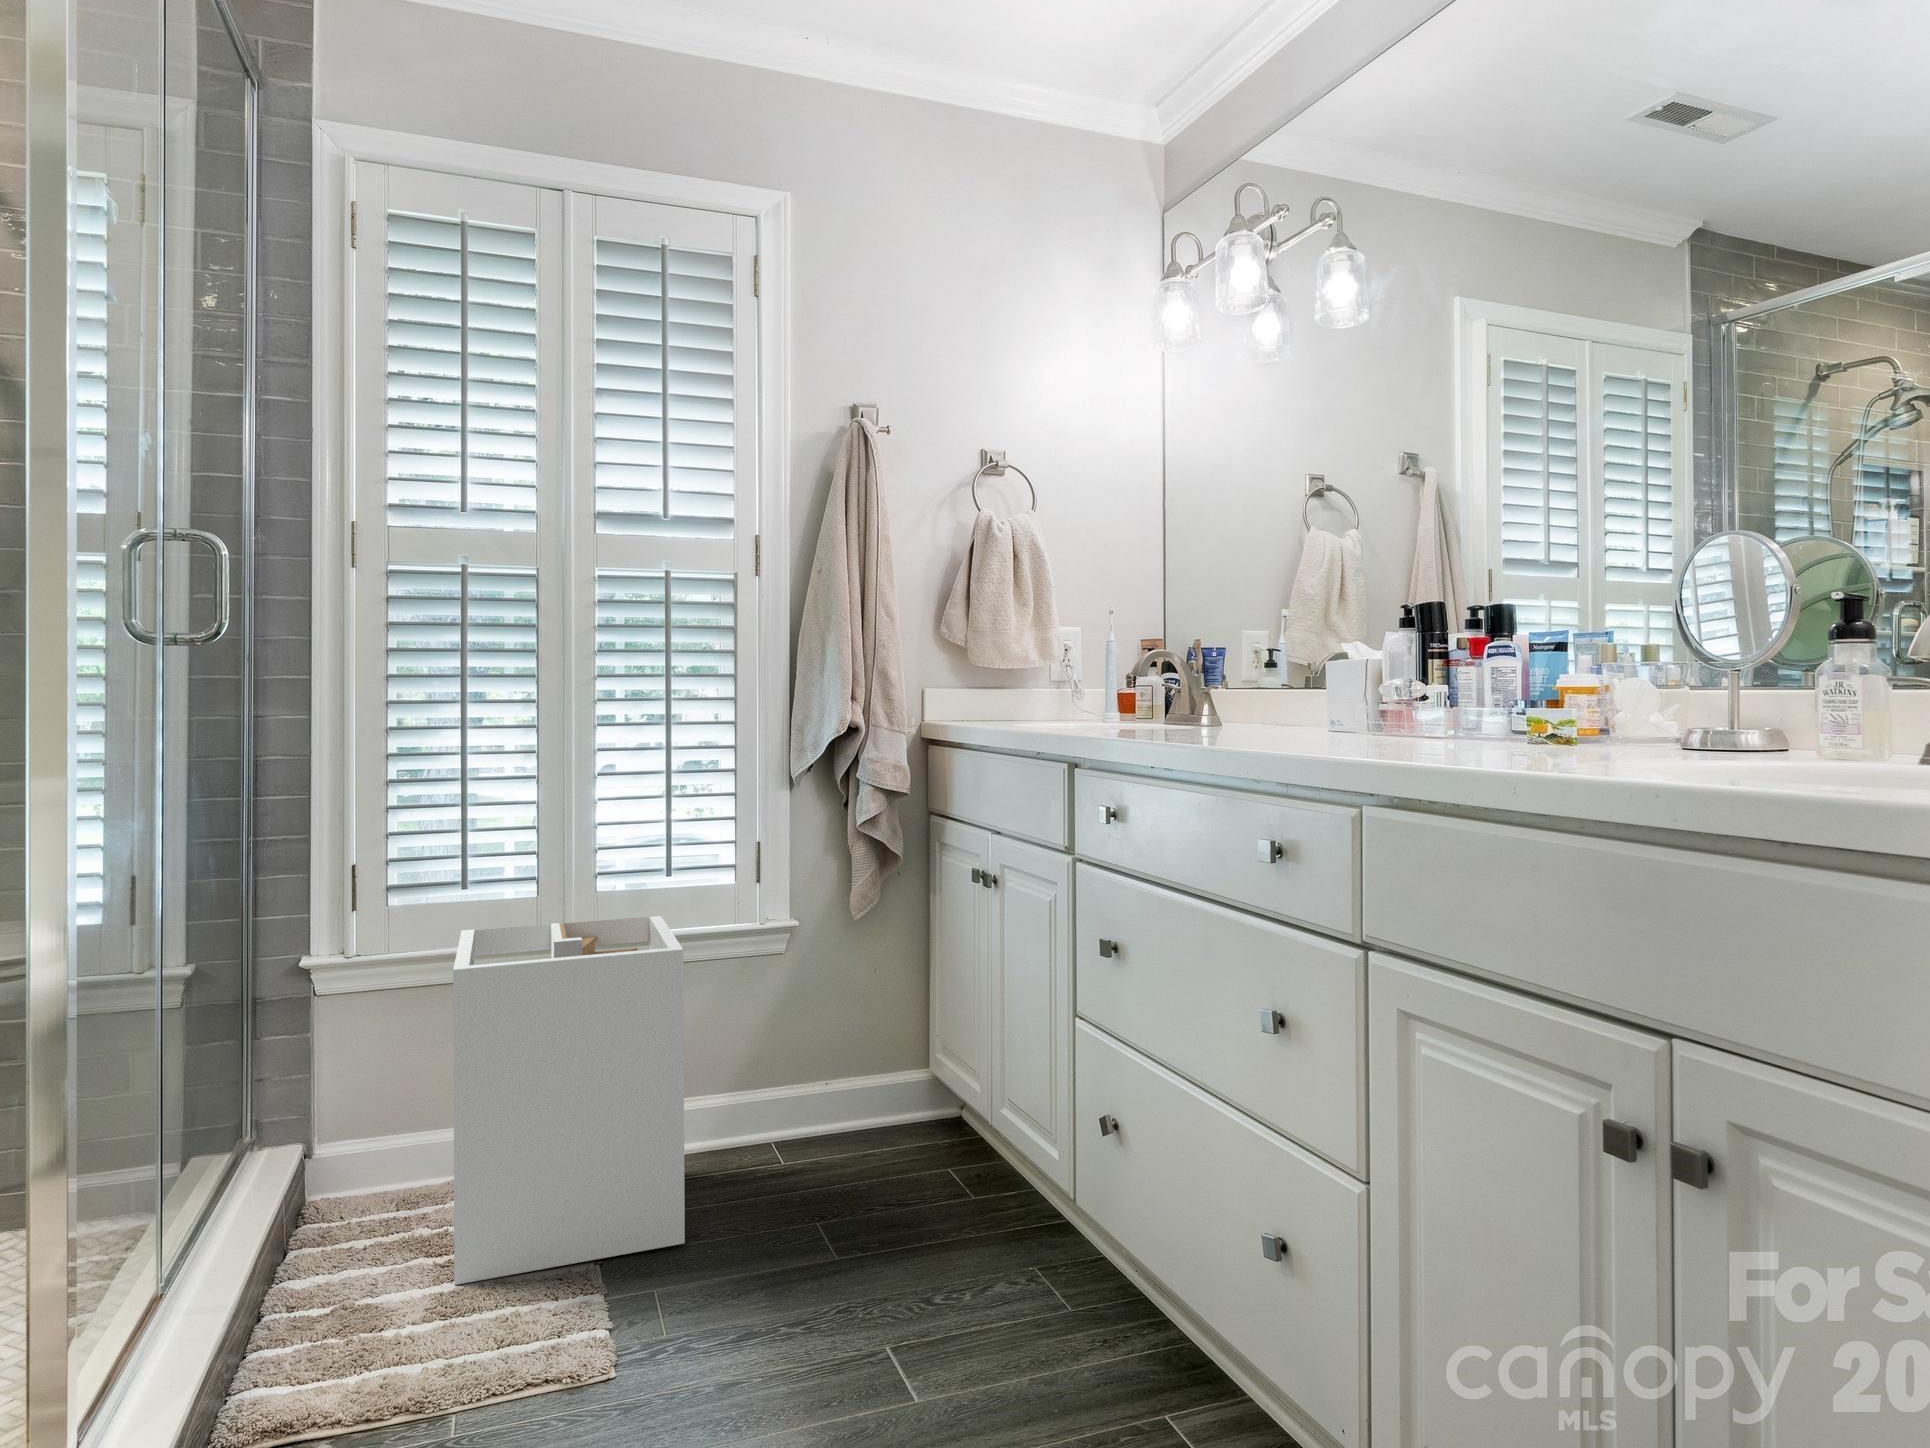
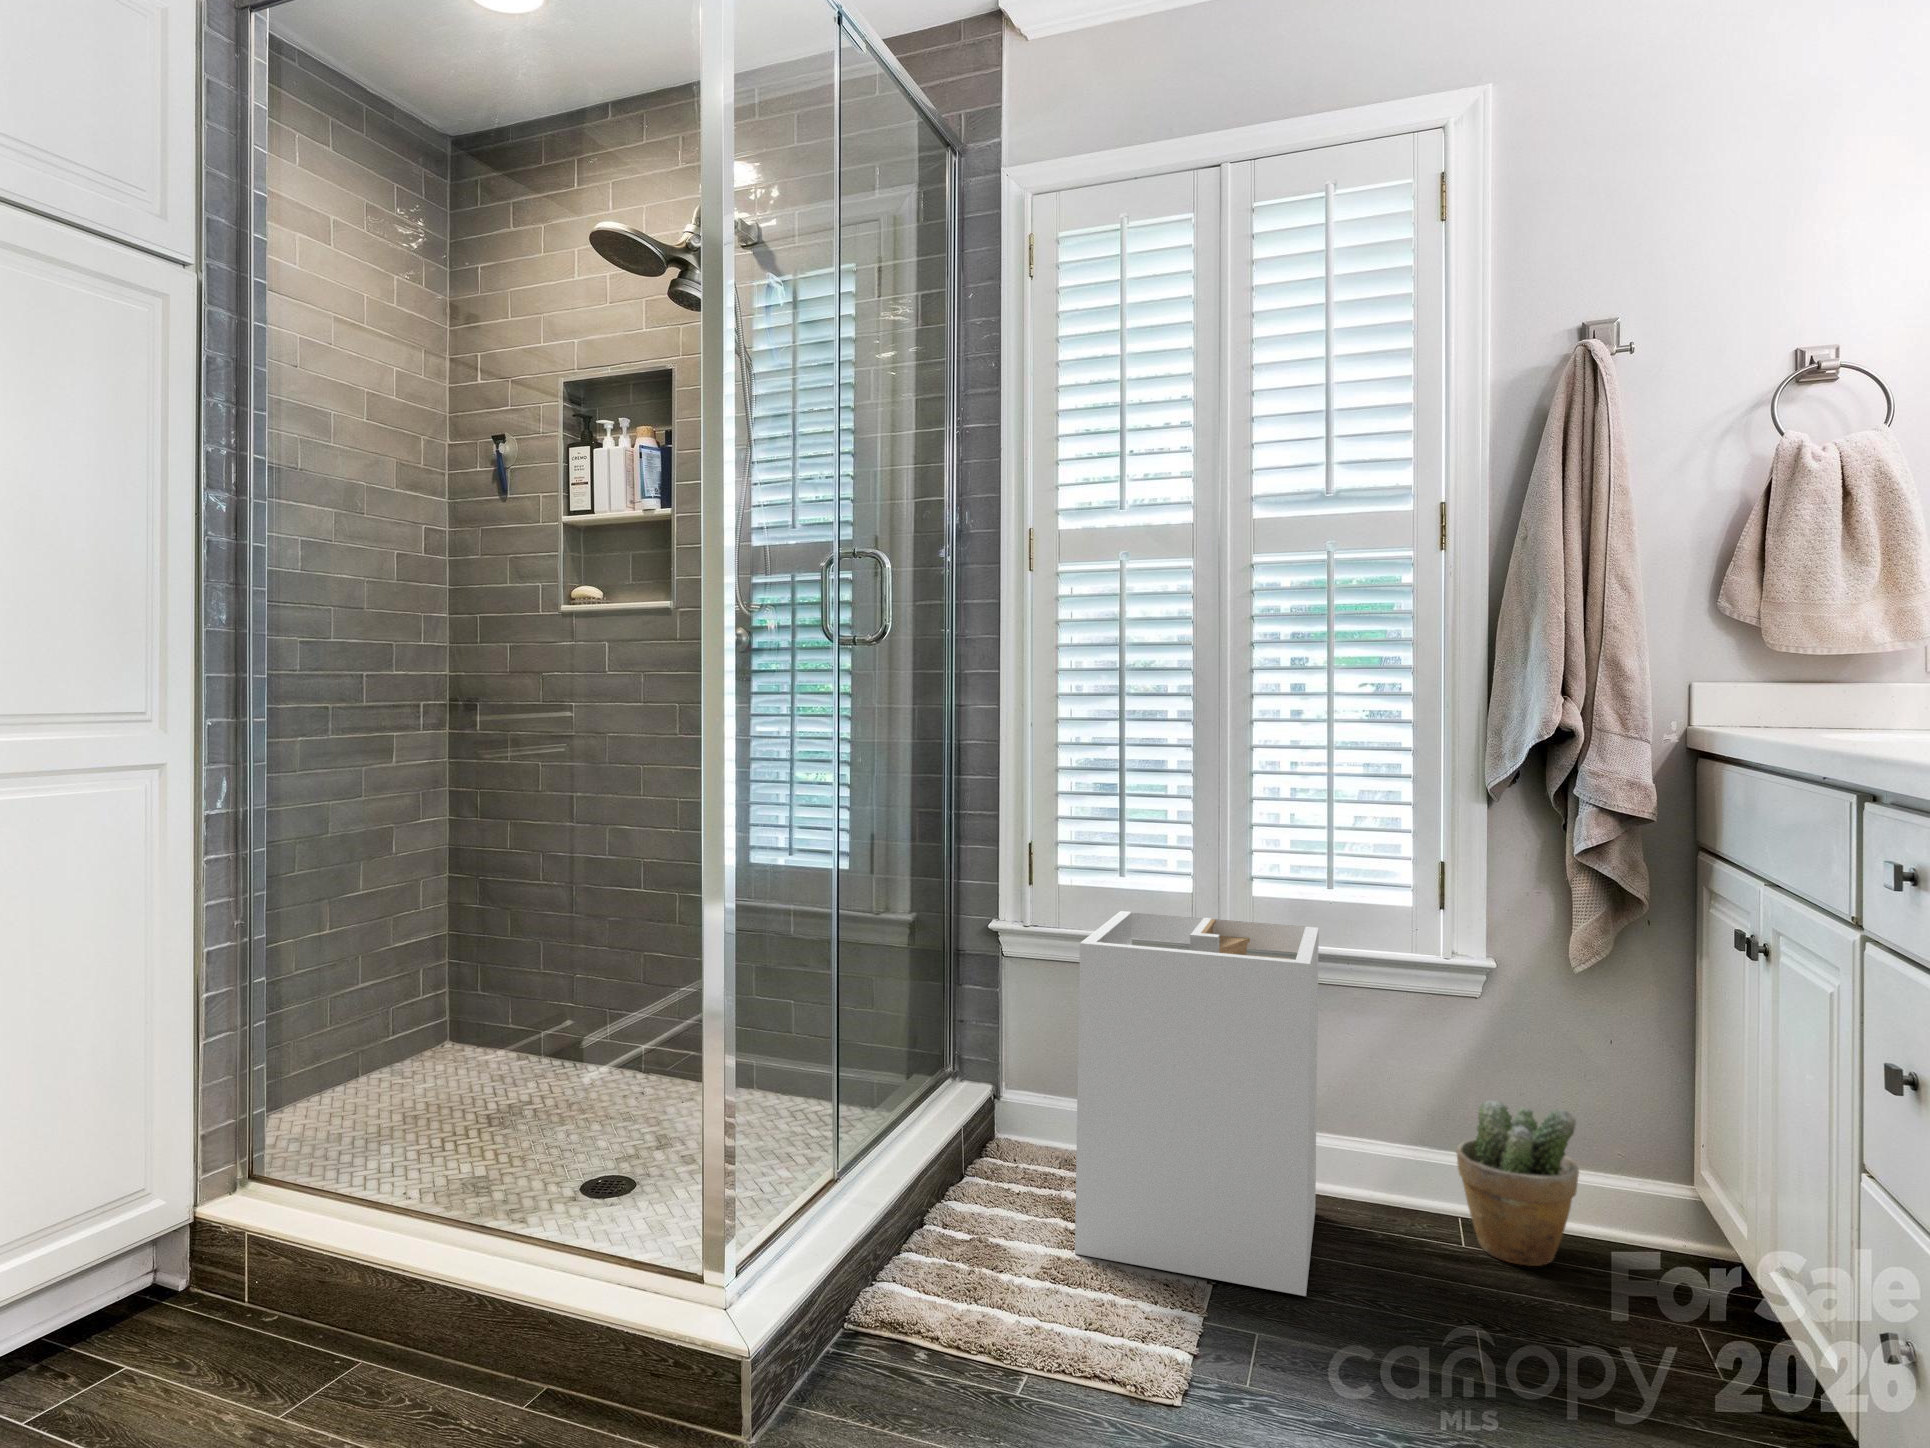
potted plant: none [778,1030,868,1162] -> present [1456,1101,1579,1266]

